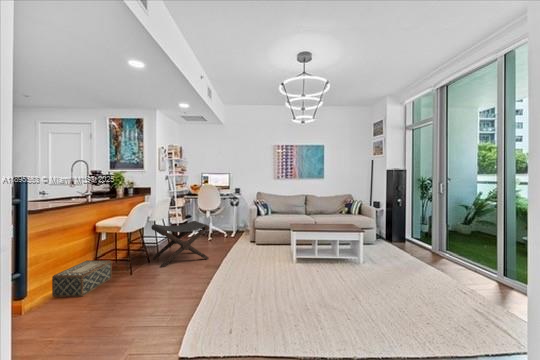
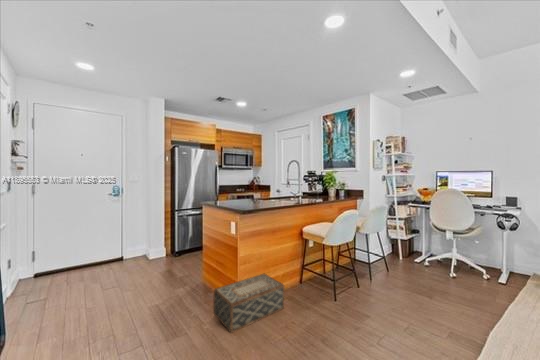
footstool: present [151,221,210,267] -> none [350,241,452,332]

